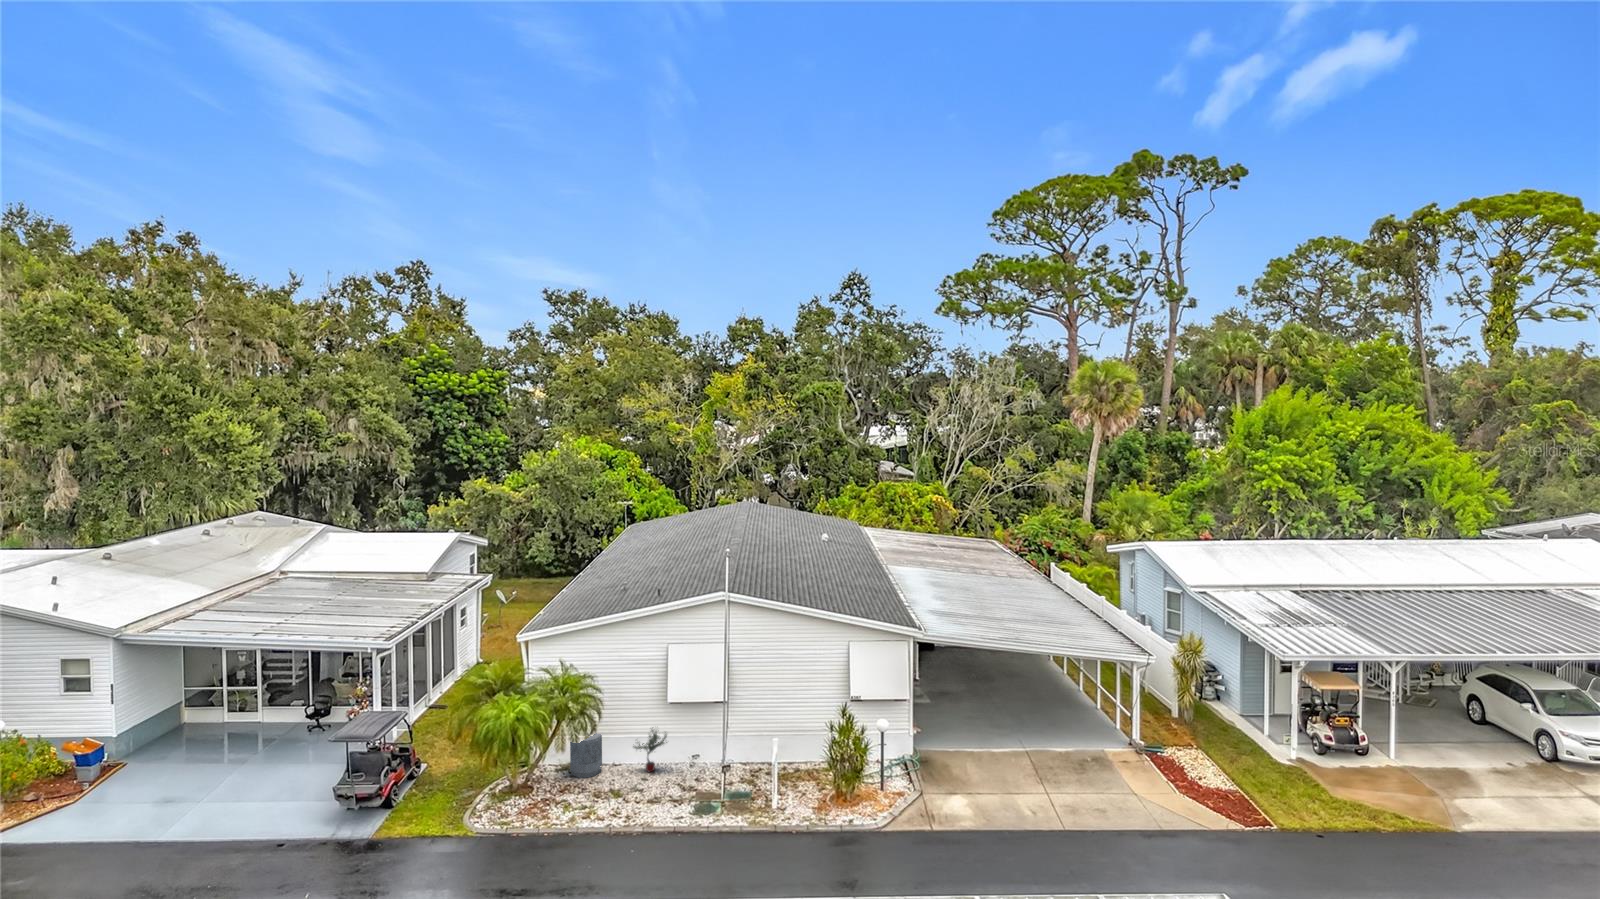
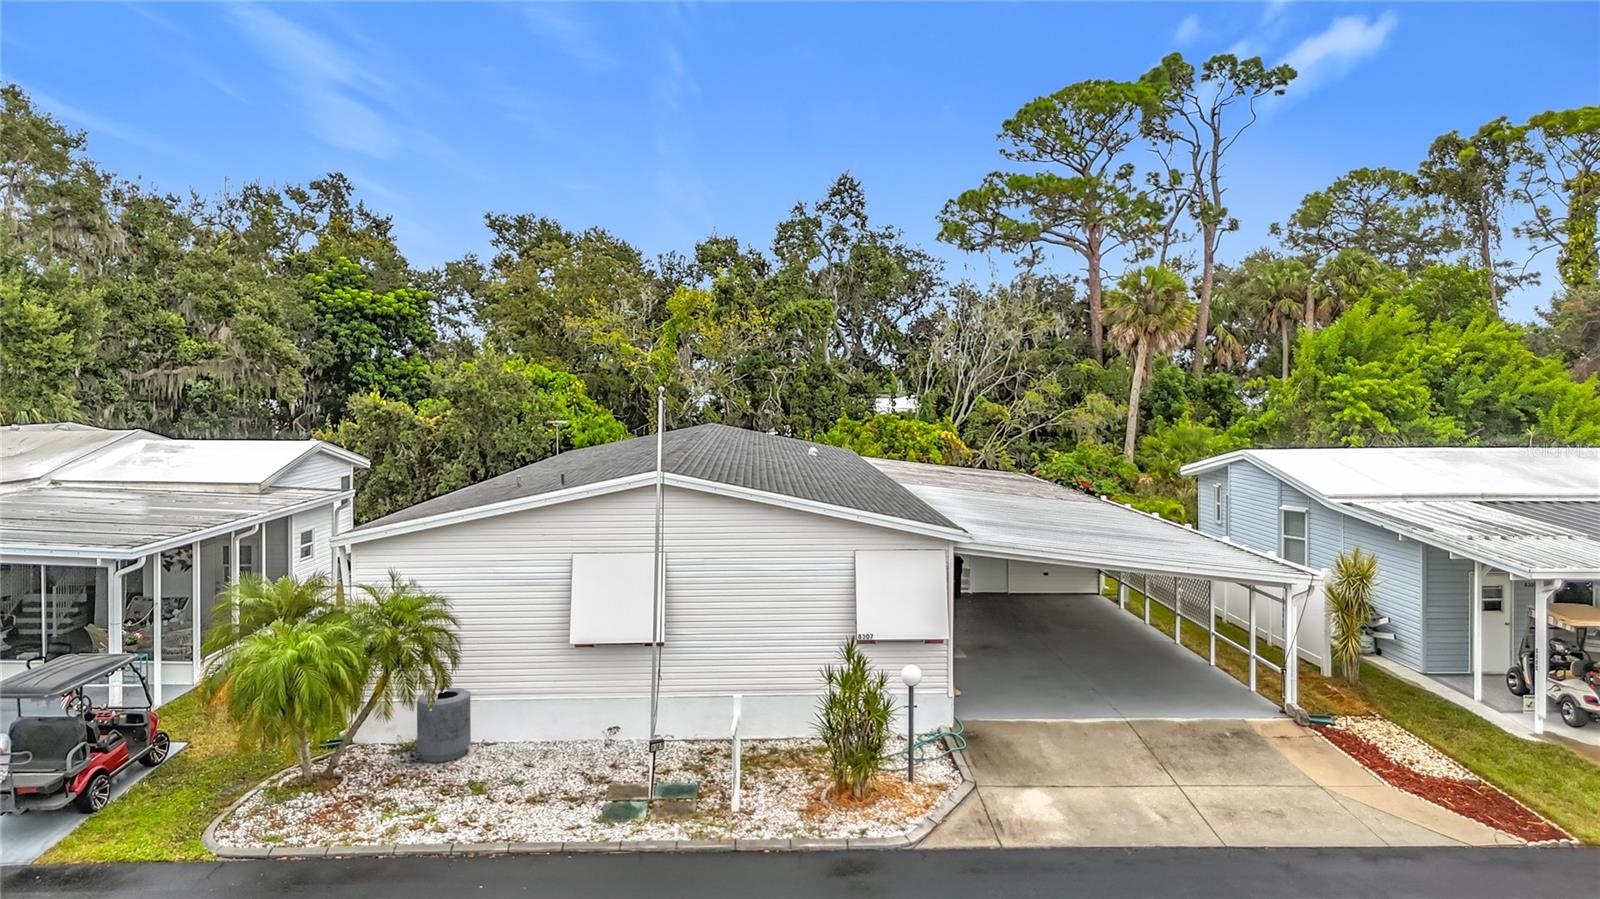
potted tree: present [633,730,667,772] -> none [516,682,574,754]

